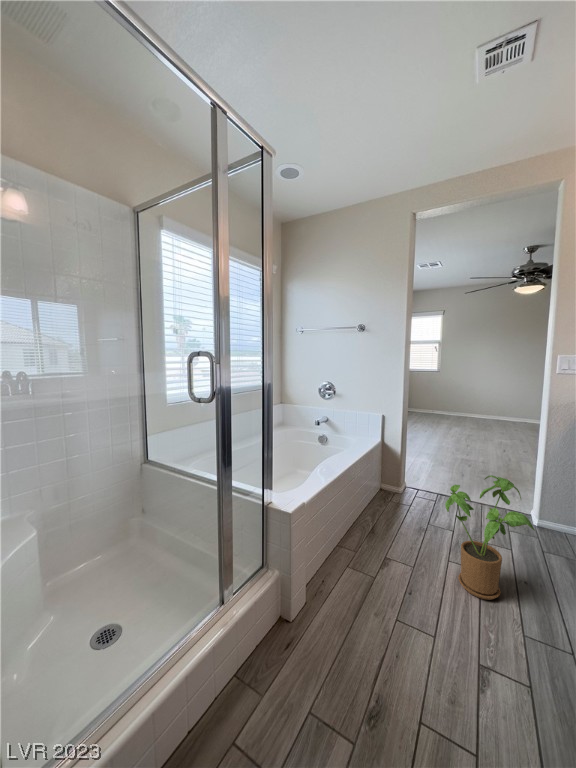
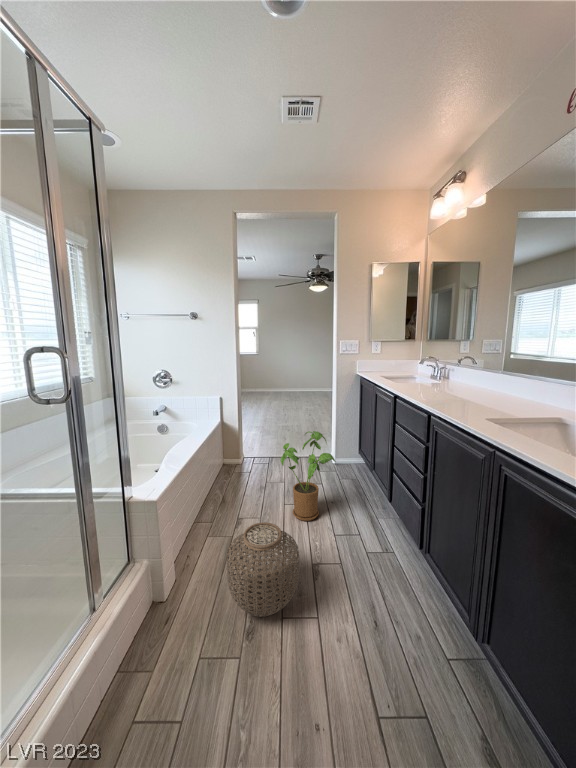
woven basket: none [355,578,453,710] -> present [227,522,299,617]

